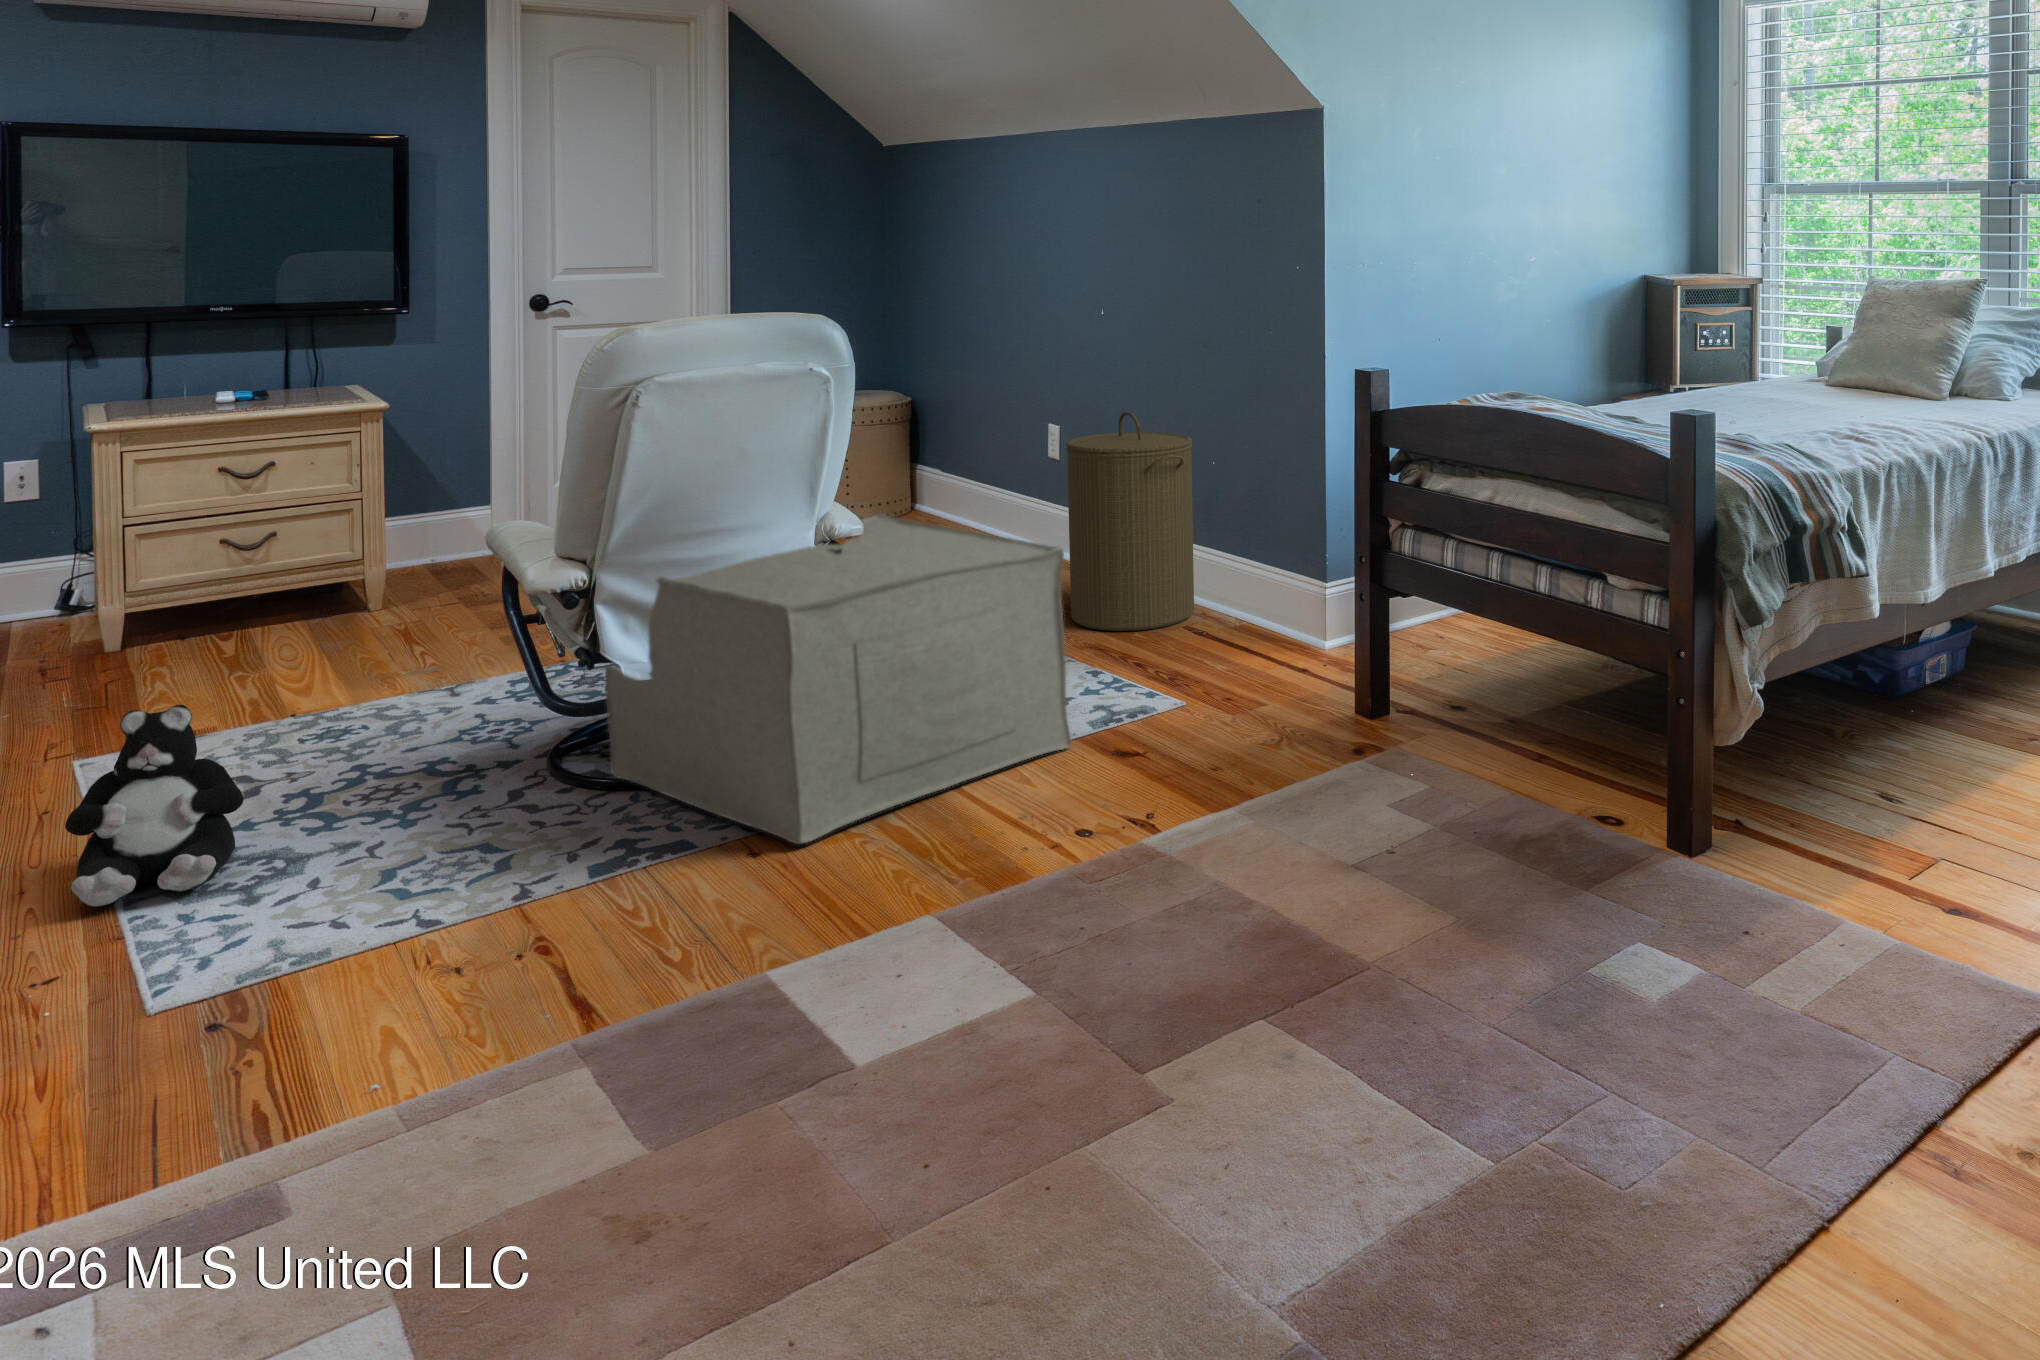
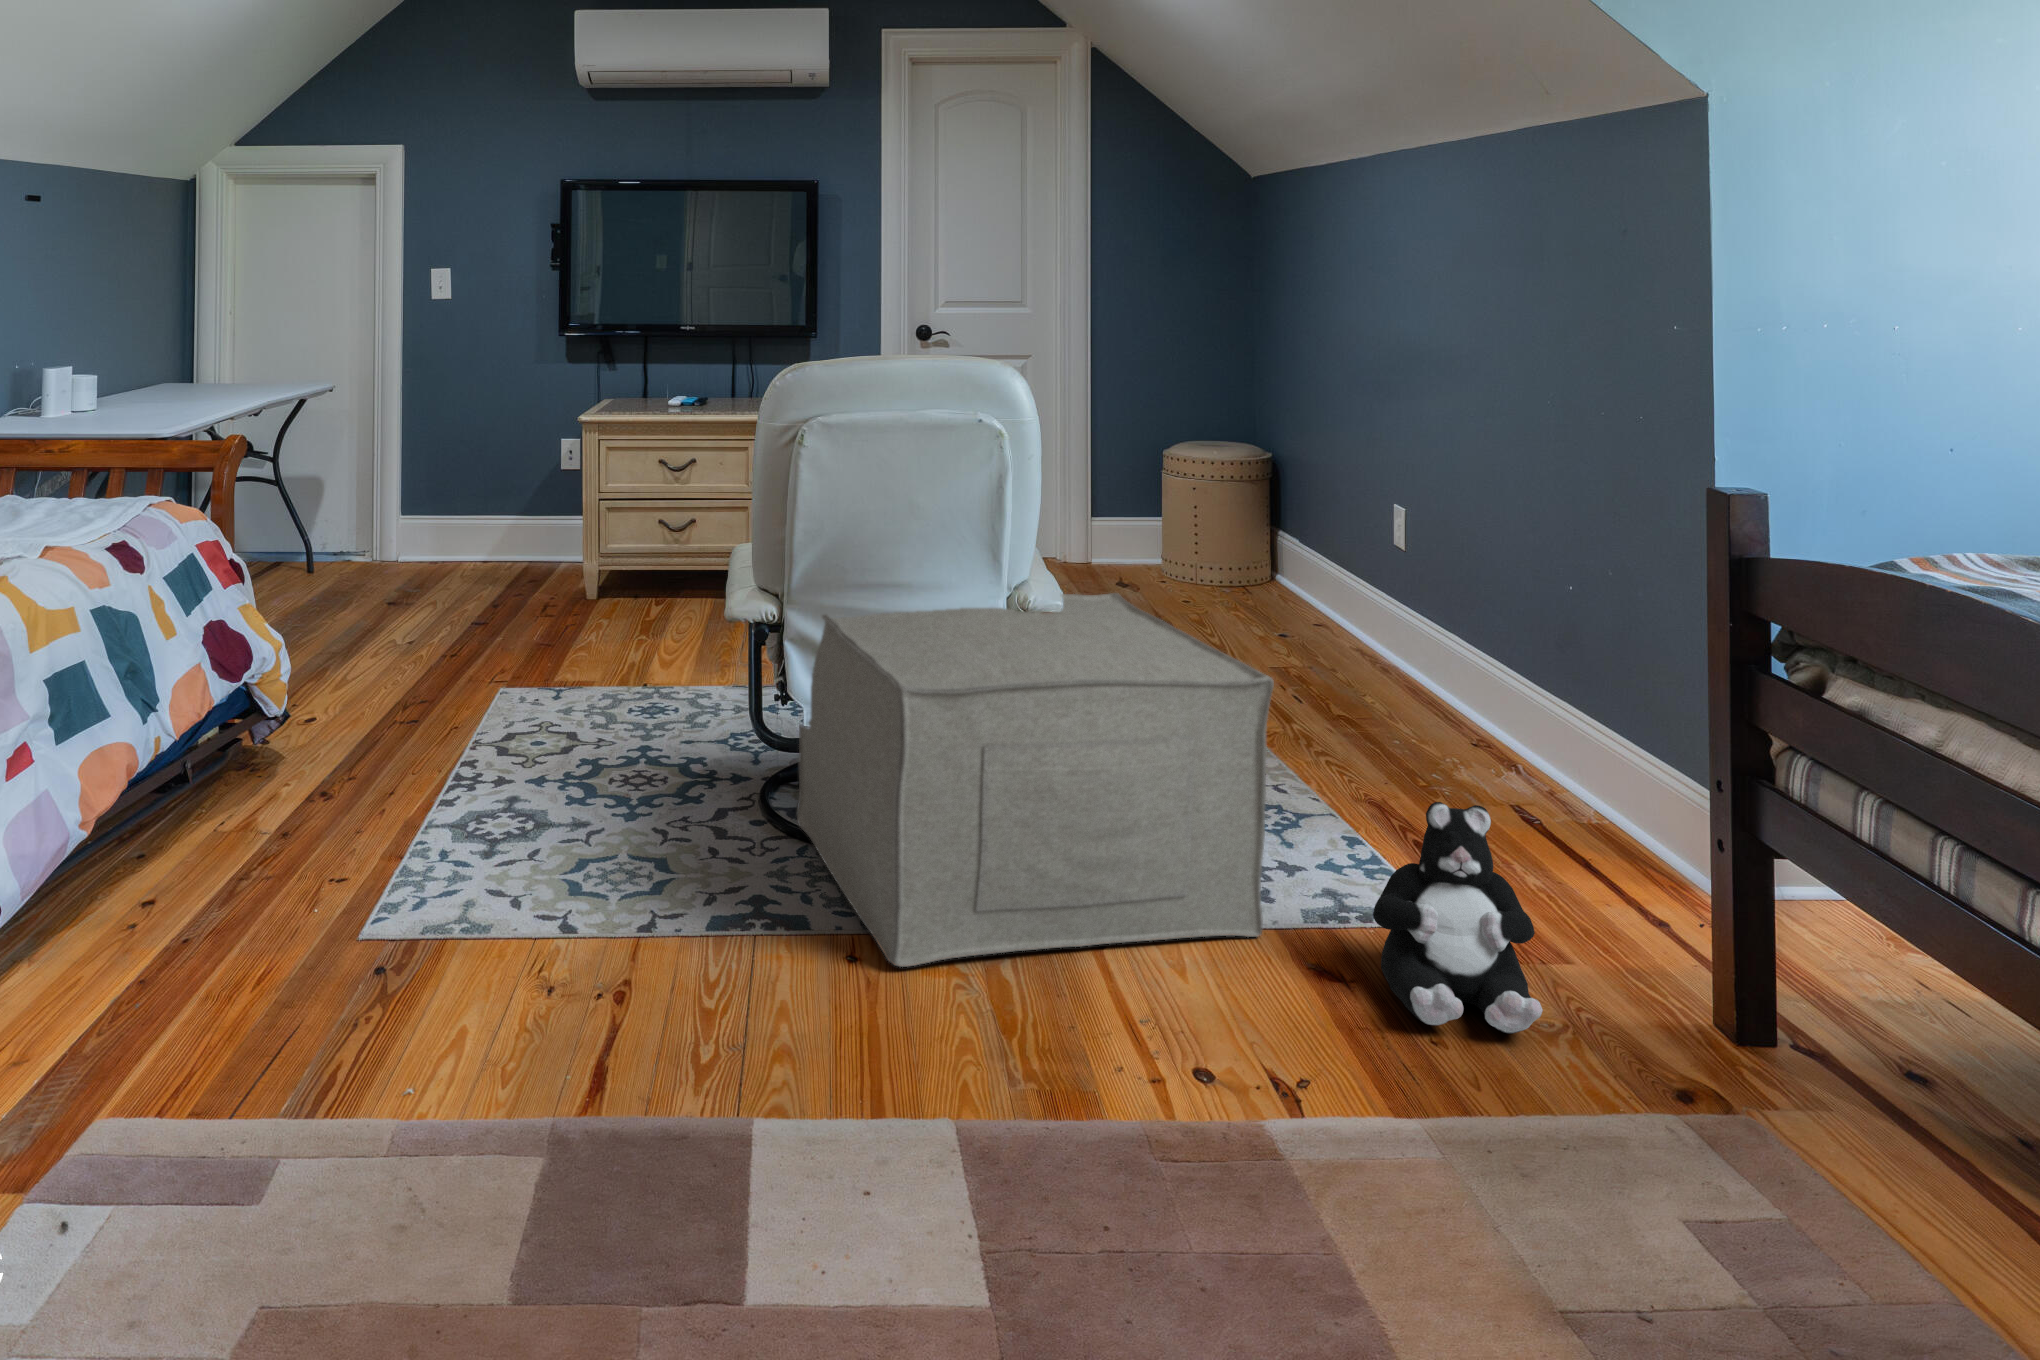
laundry hamper: present [1066,411,1194,631] -> none [1363,513,1542,798]
plush toy: present [65,705,244,907] -> present [1373,802,1543,1034]

